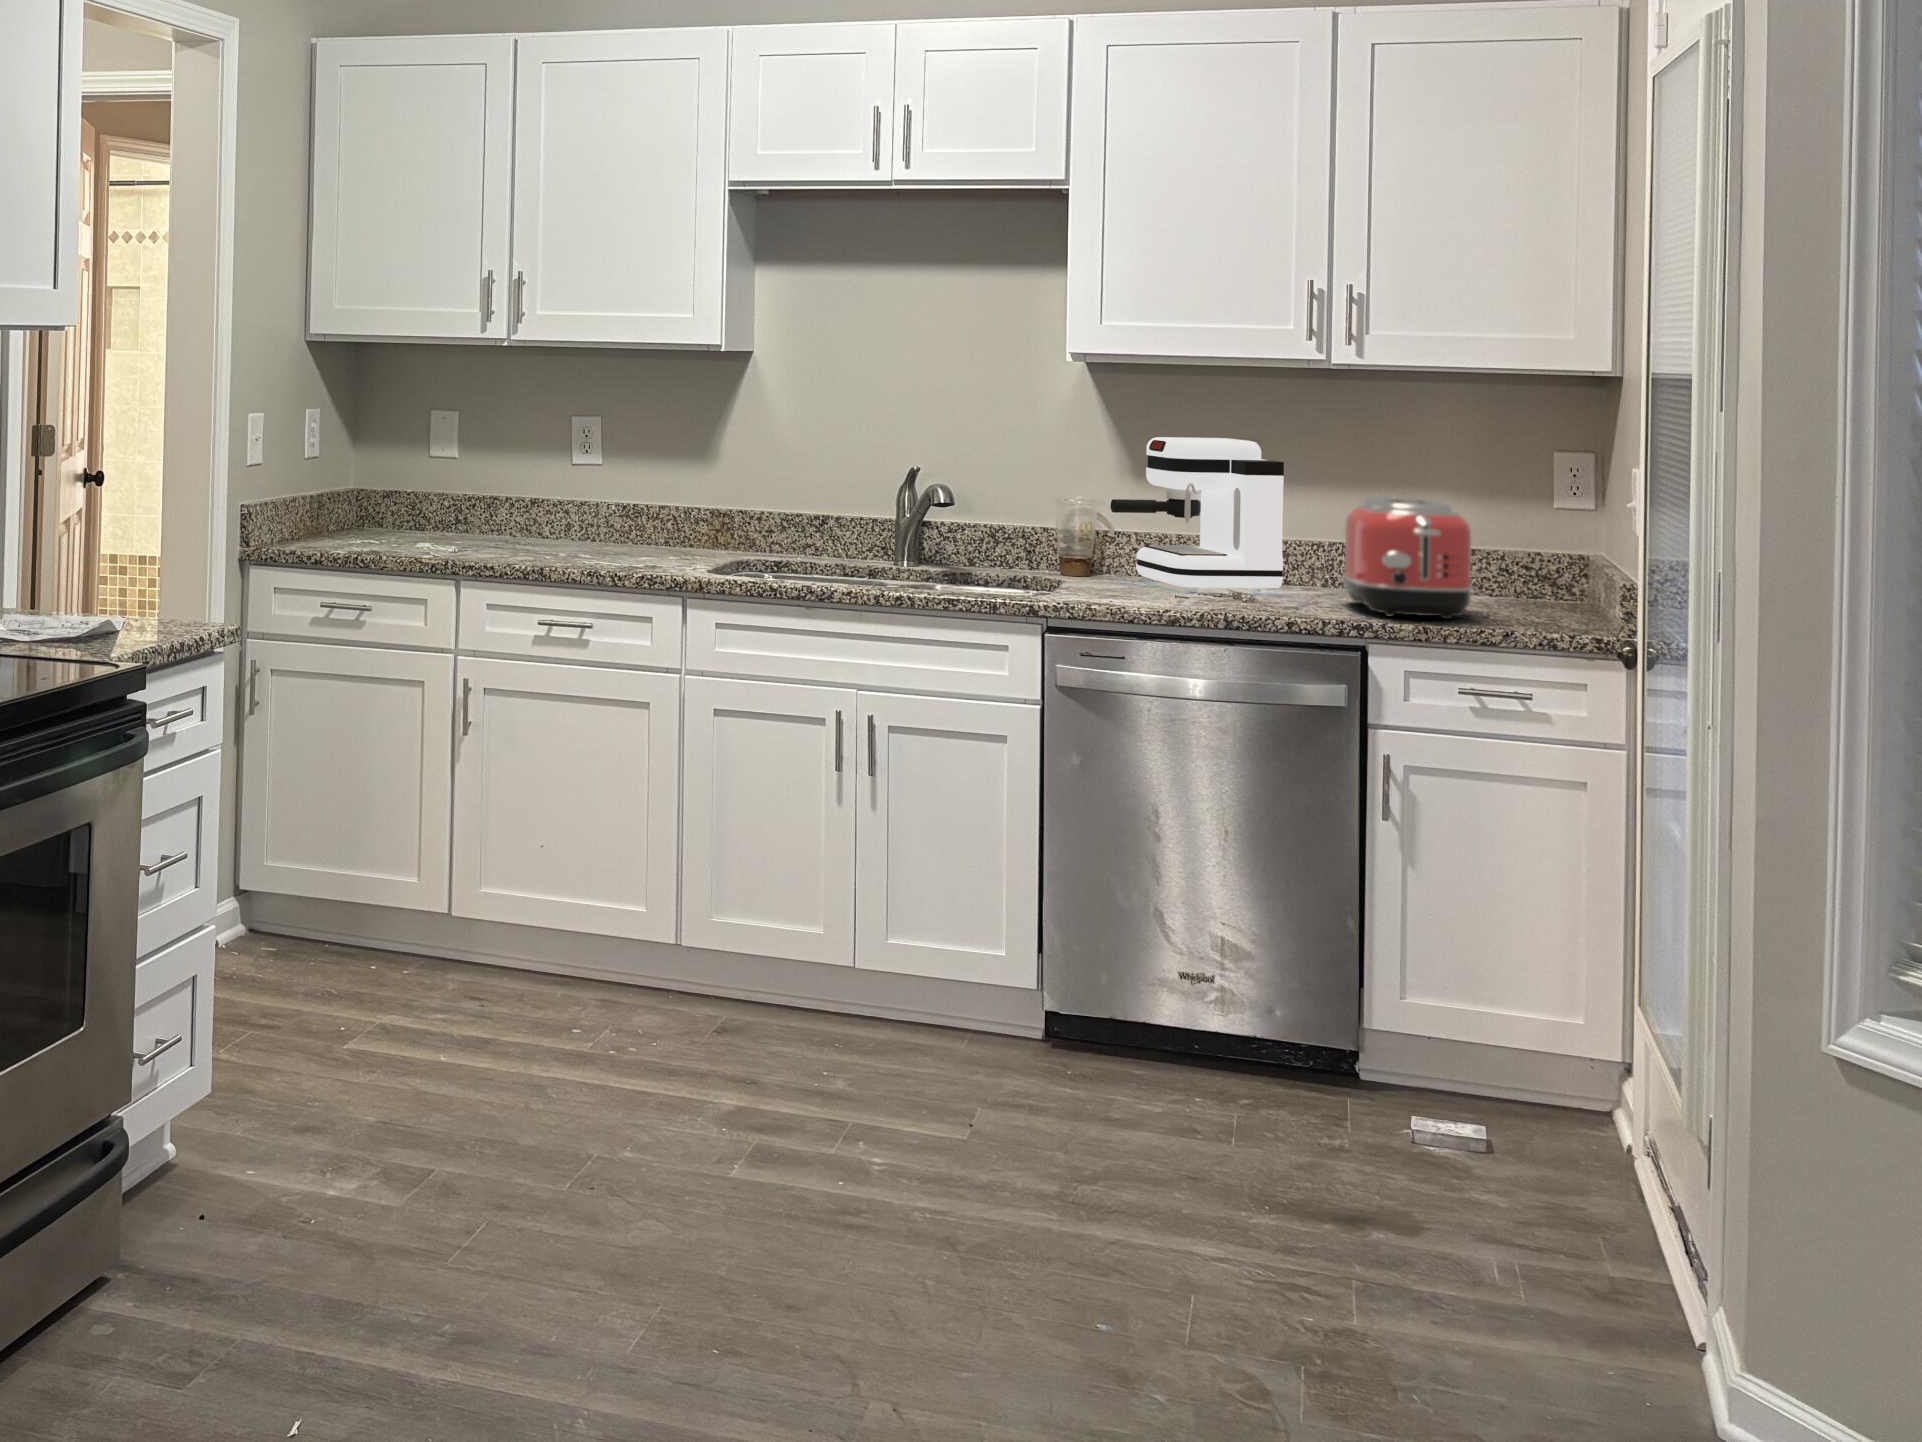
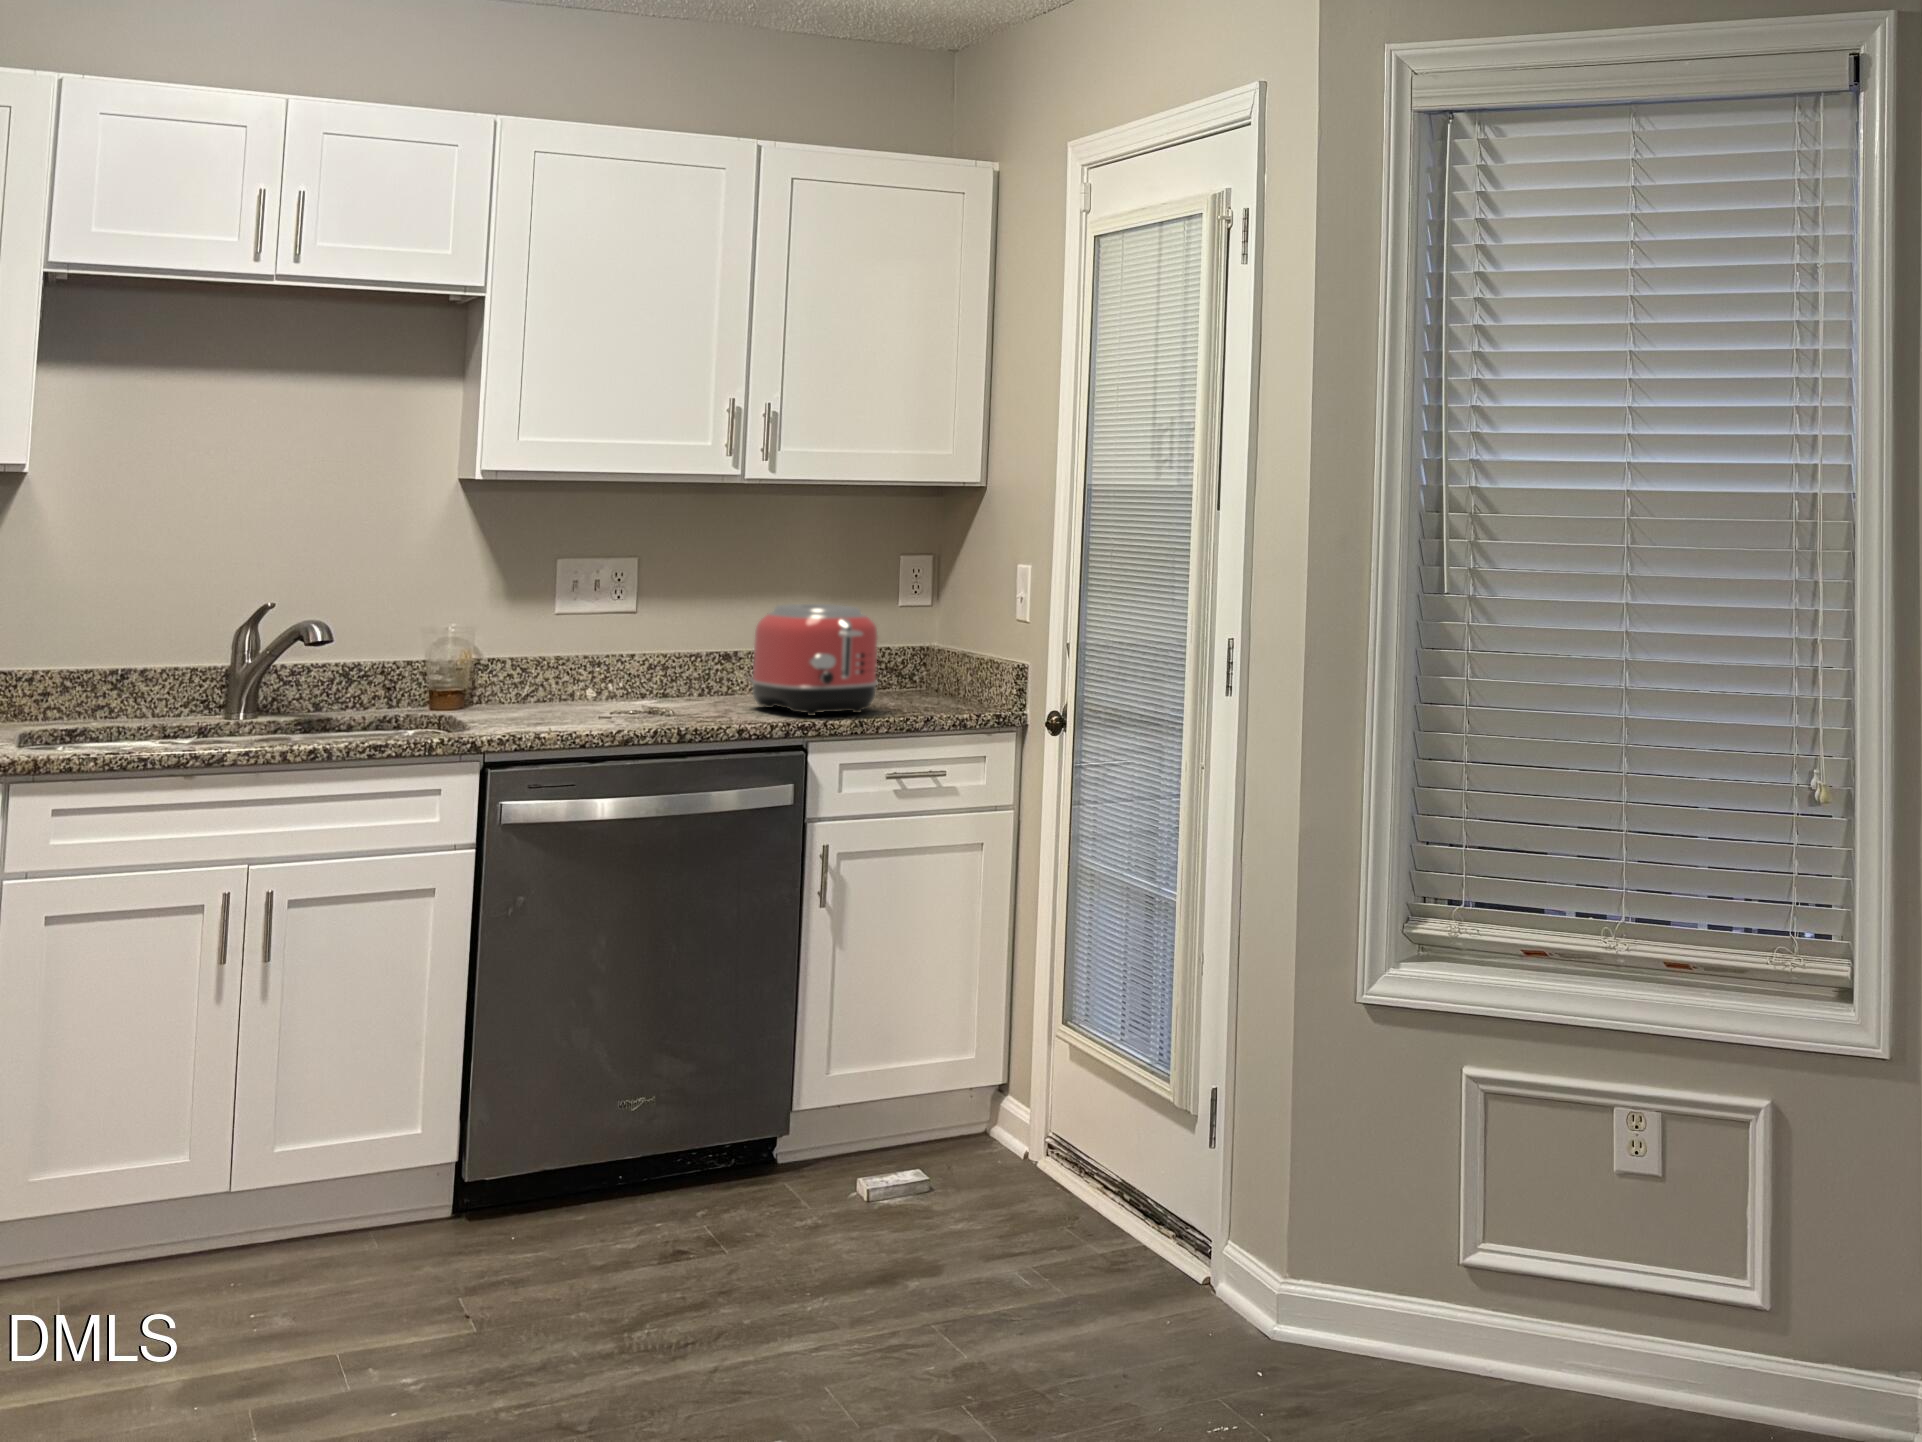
coffee maker: present [1111,437,1284,591] -> none [513,555,692,712]

